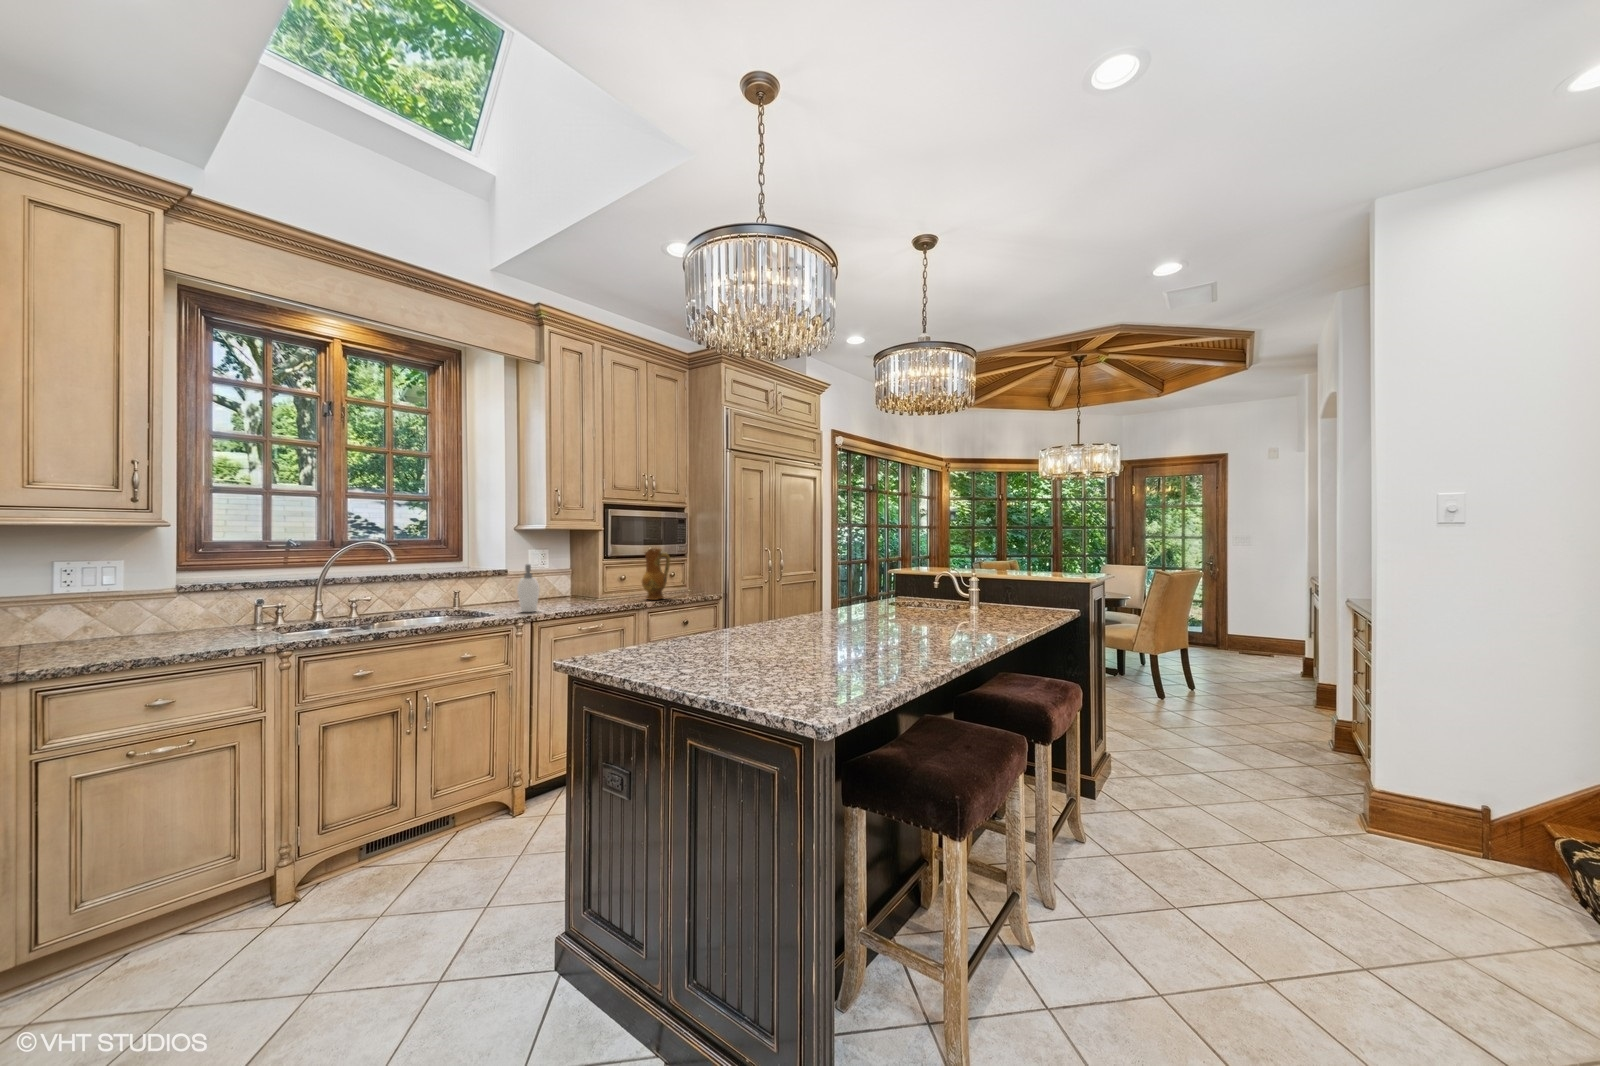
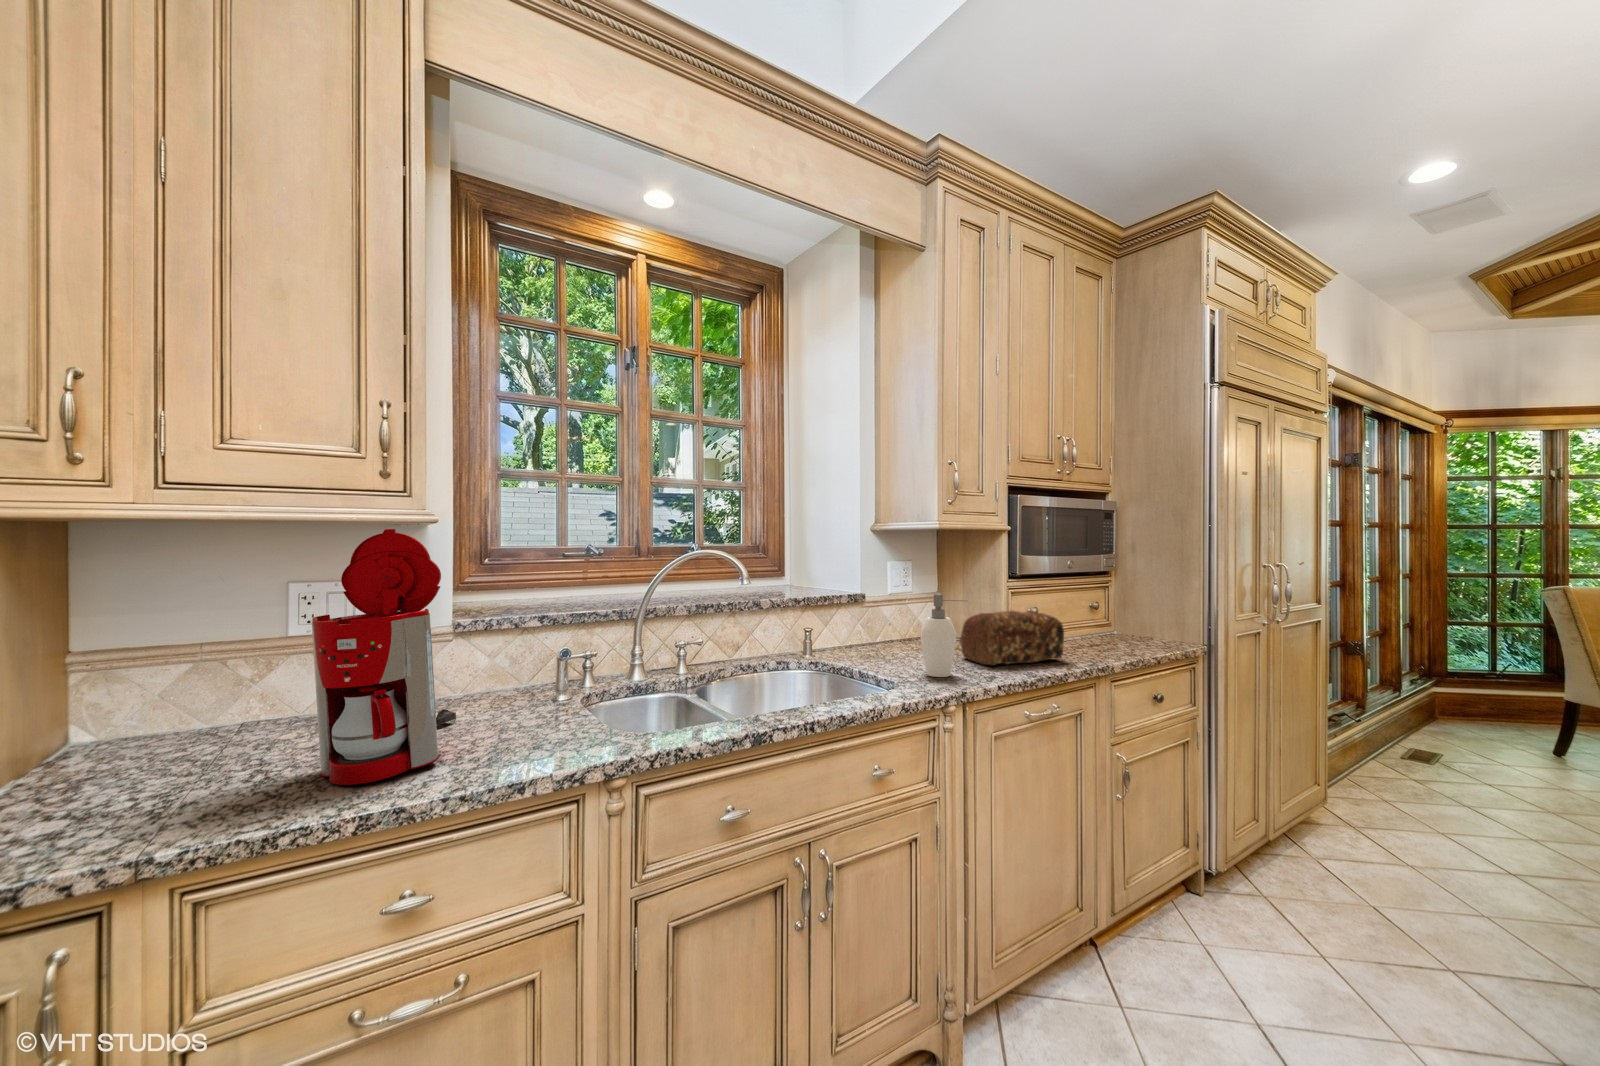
coffee maker: none [93,525,184,654] -> present [312,529,456,785]
ceramic jug: present [642,549,670,600] -> none [1074,565,1121,652]
bread loaf: none [559,576,621,607] -> present [960,611,1064,666]

